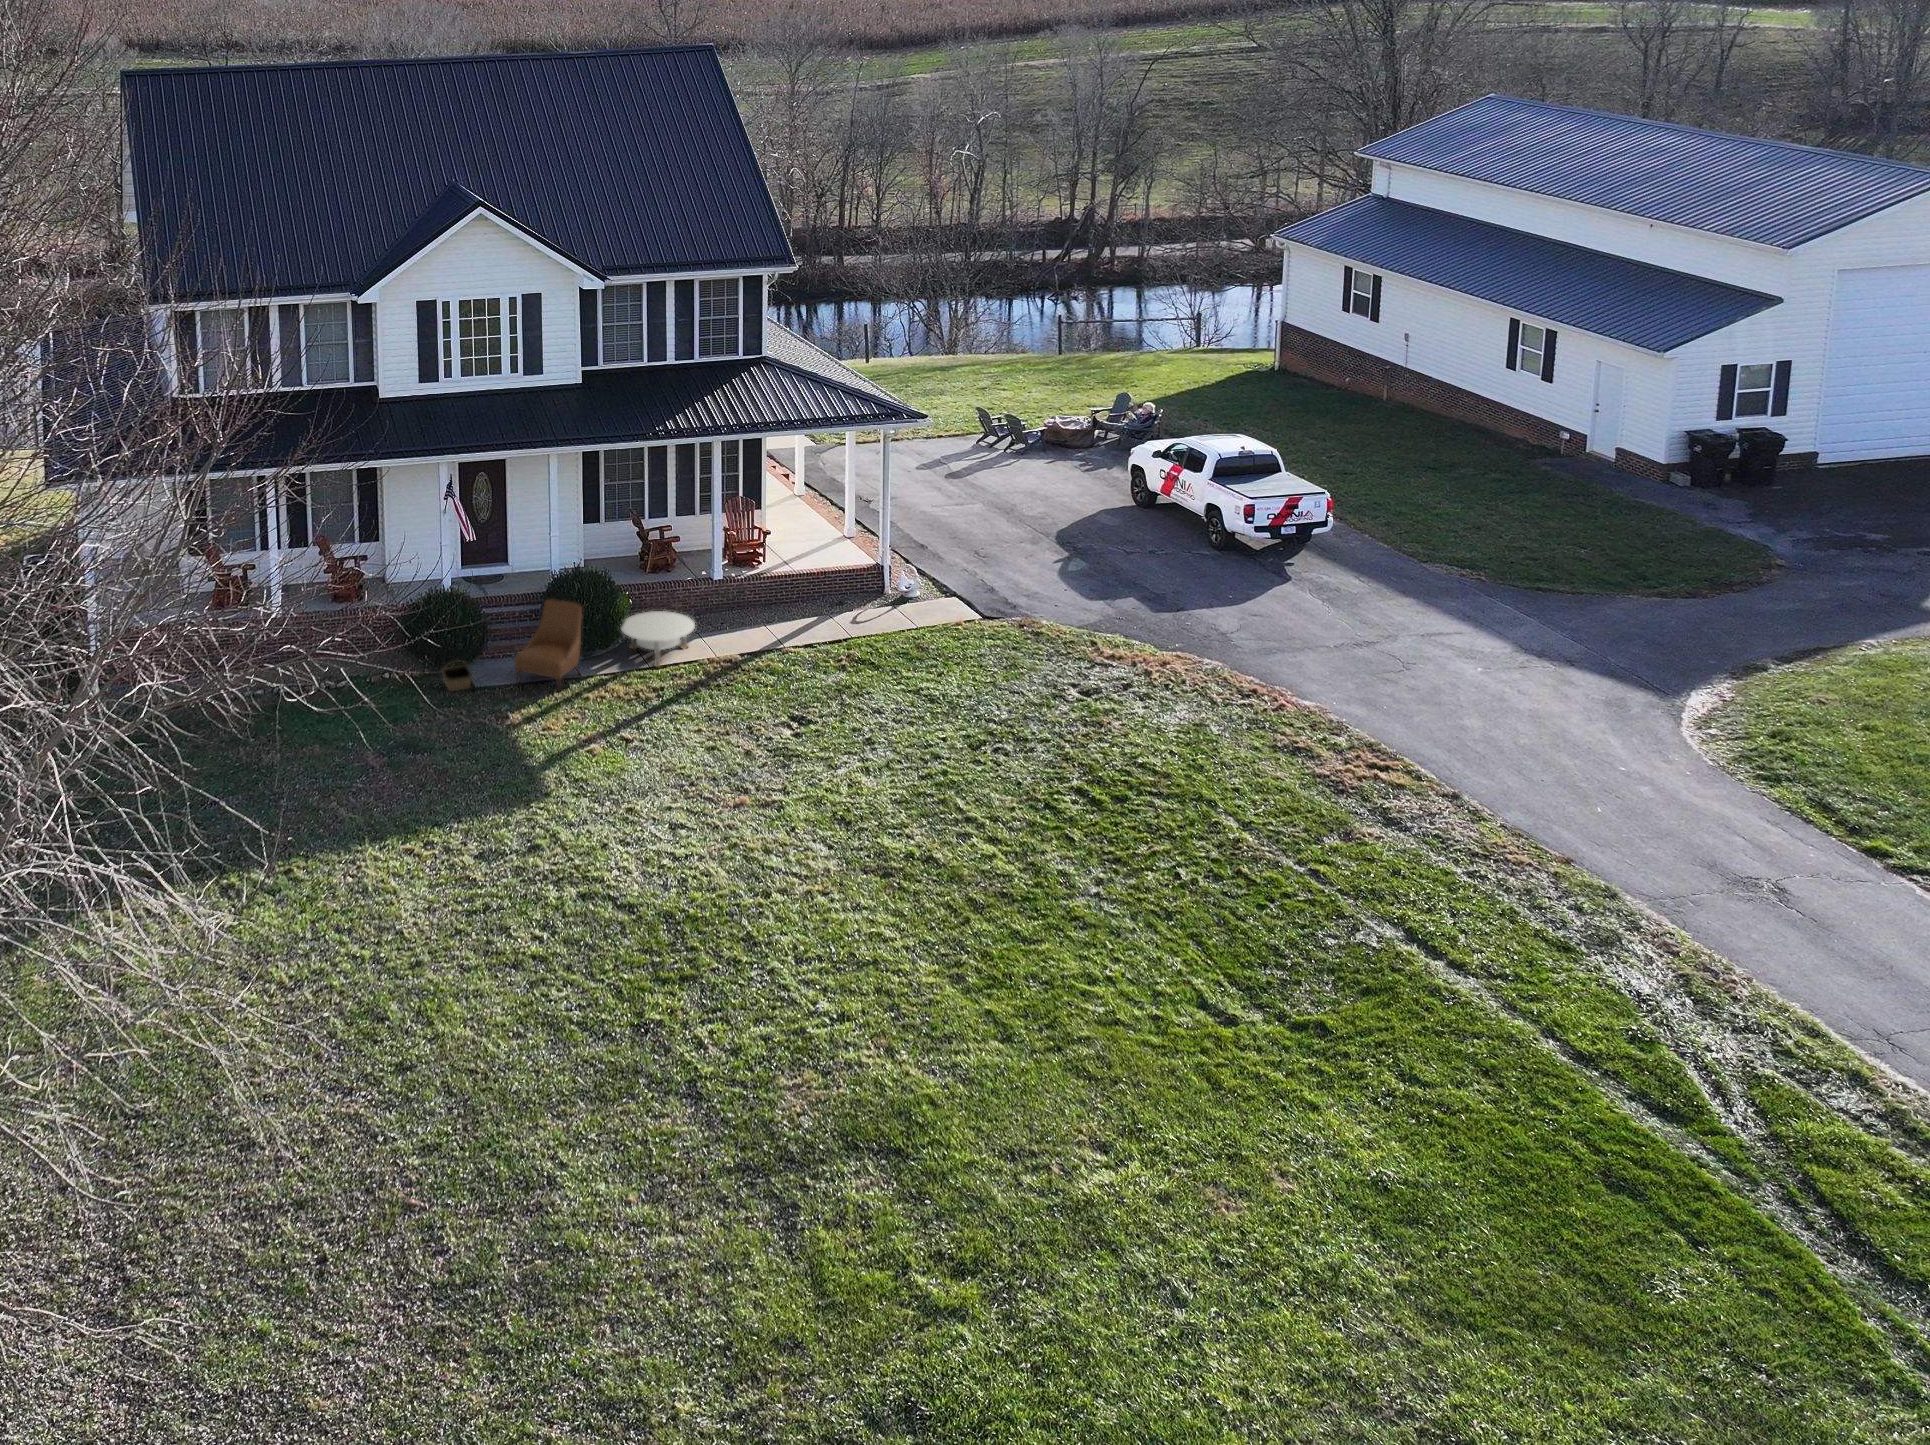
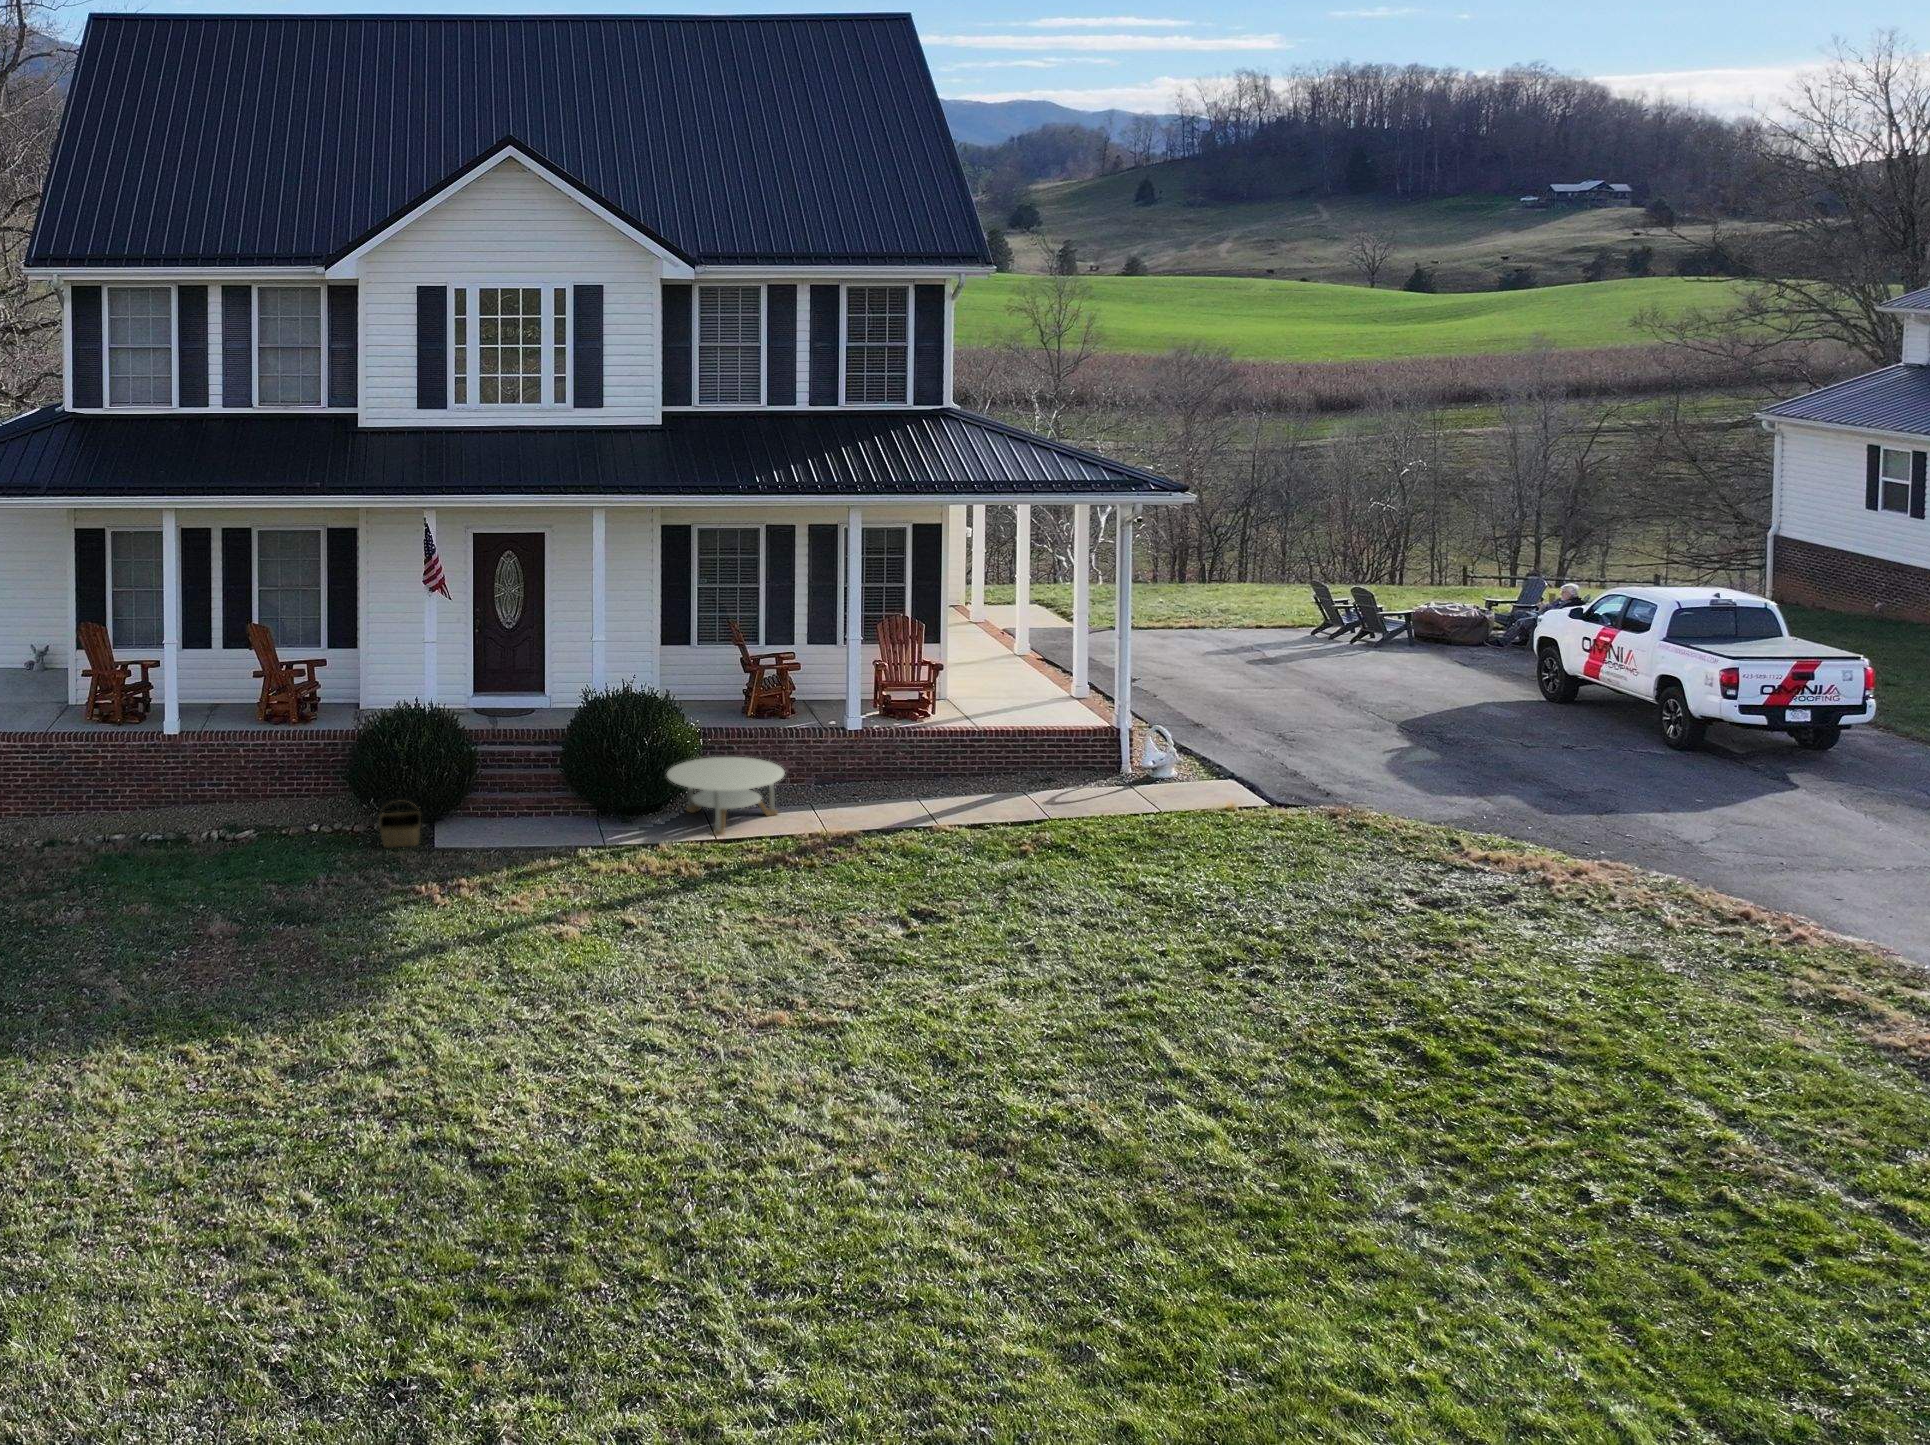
chair: present [515,600,582,691] -> none [487,718,599,857]

